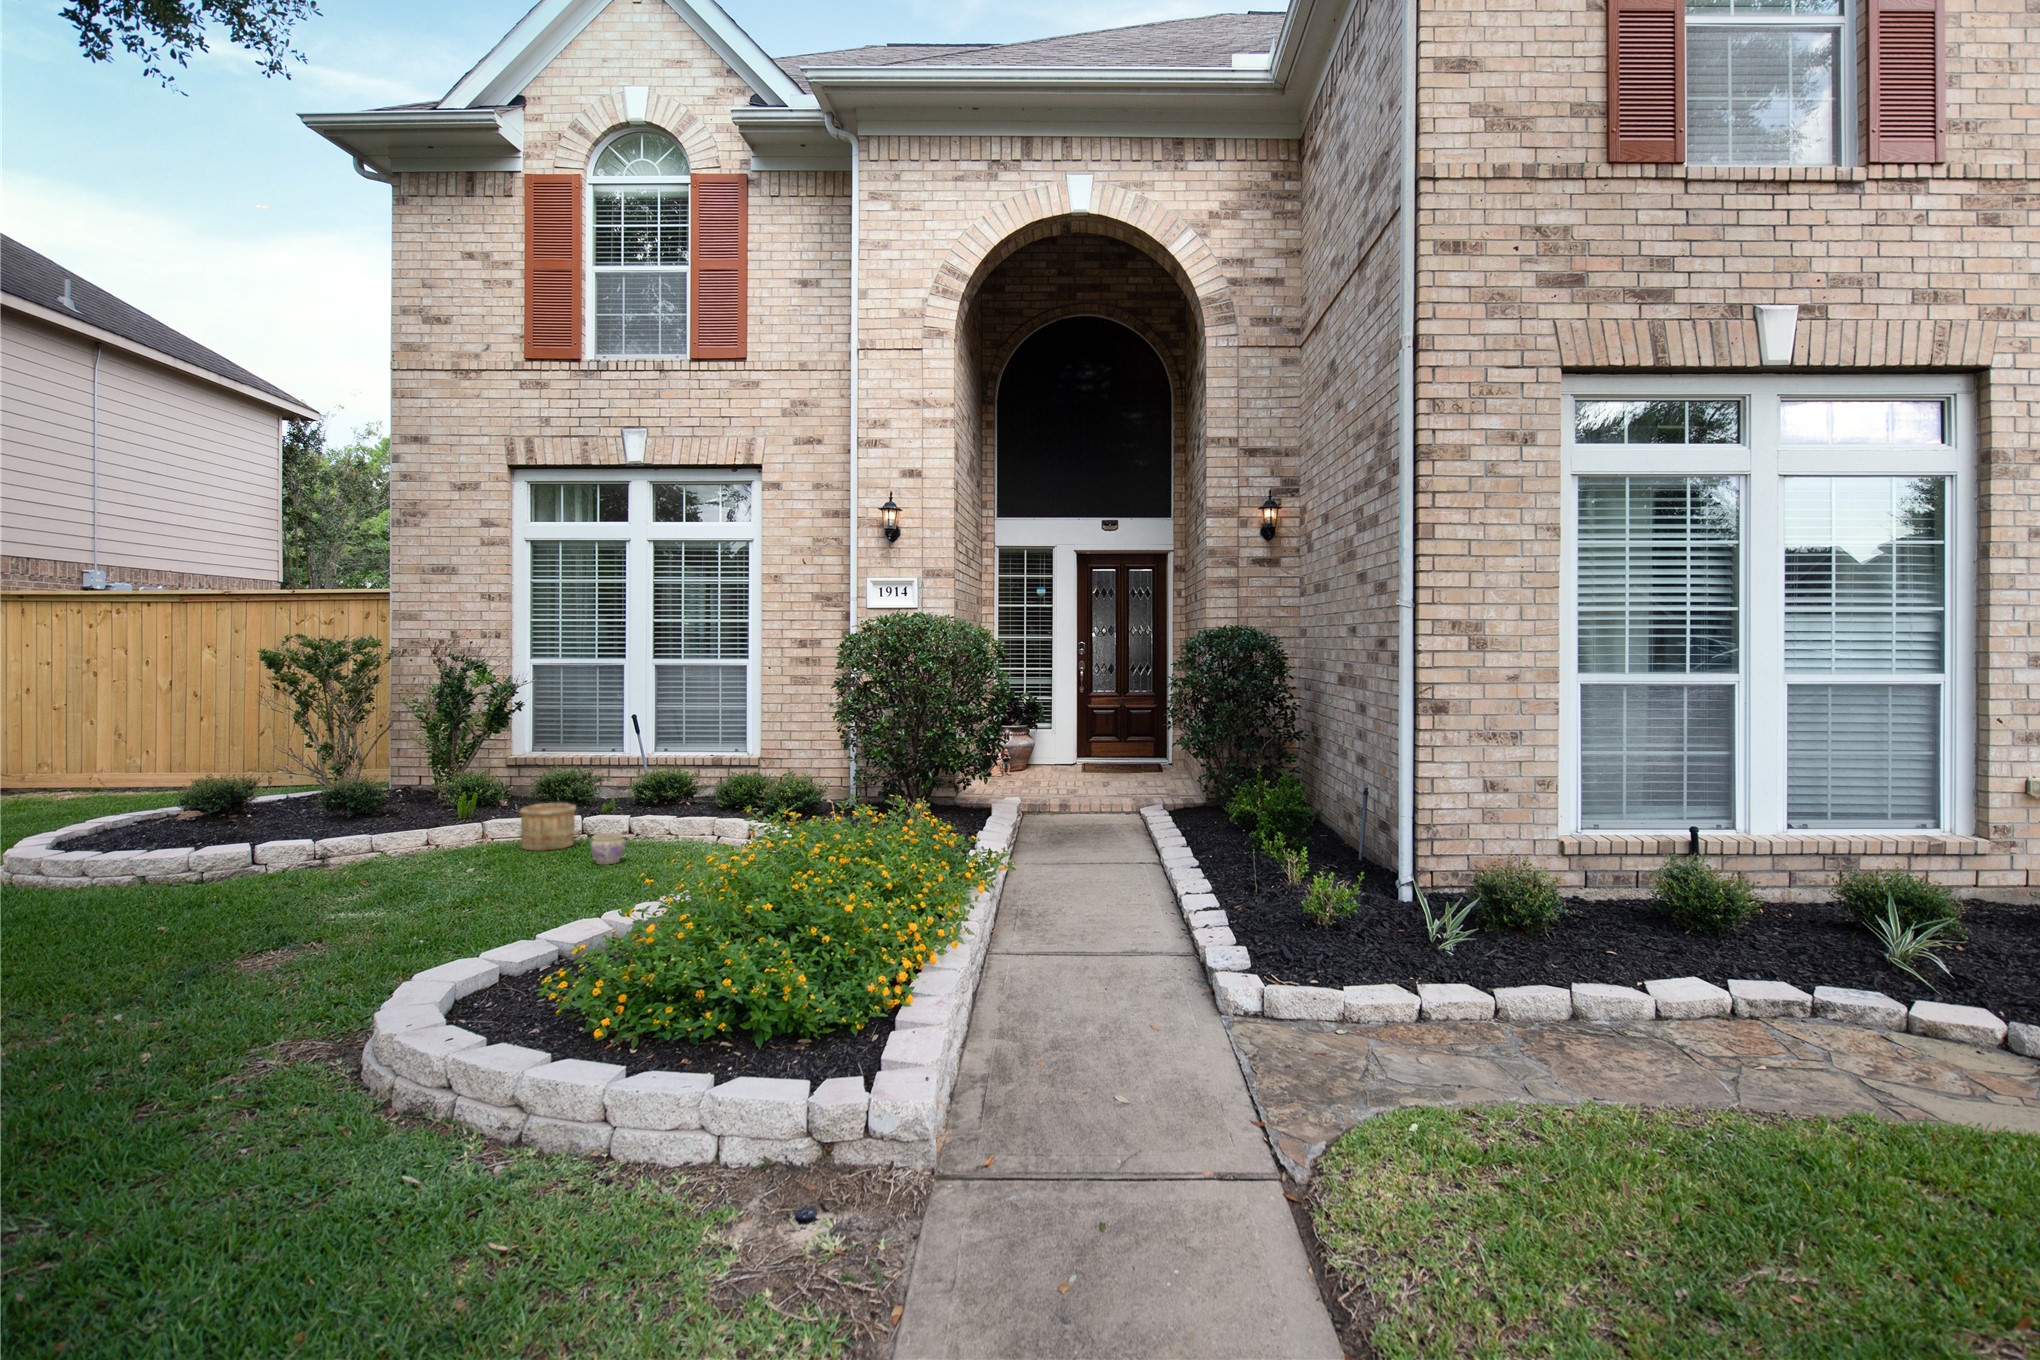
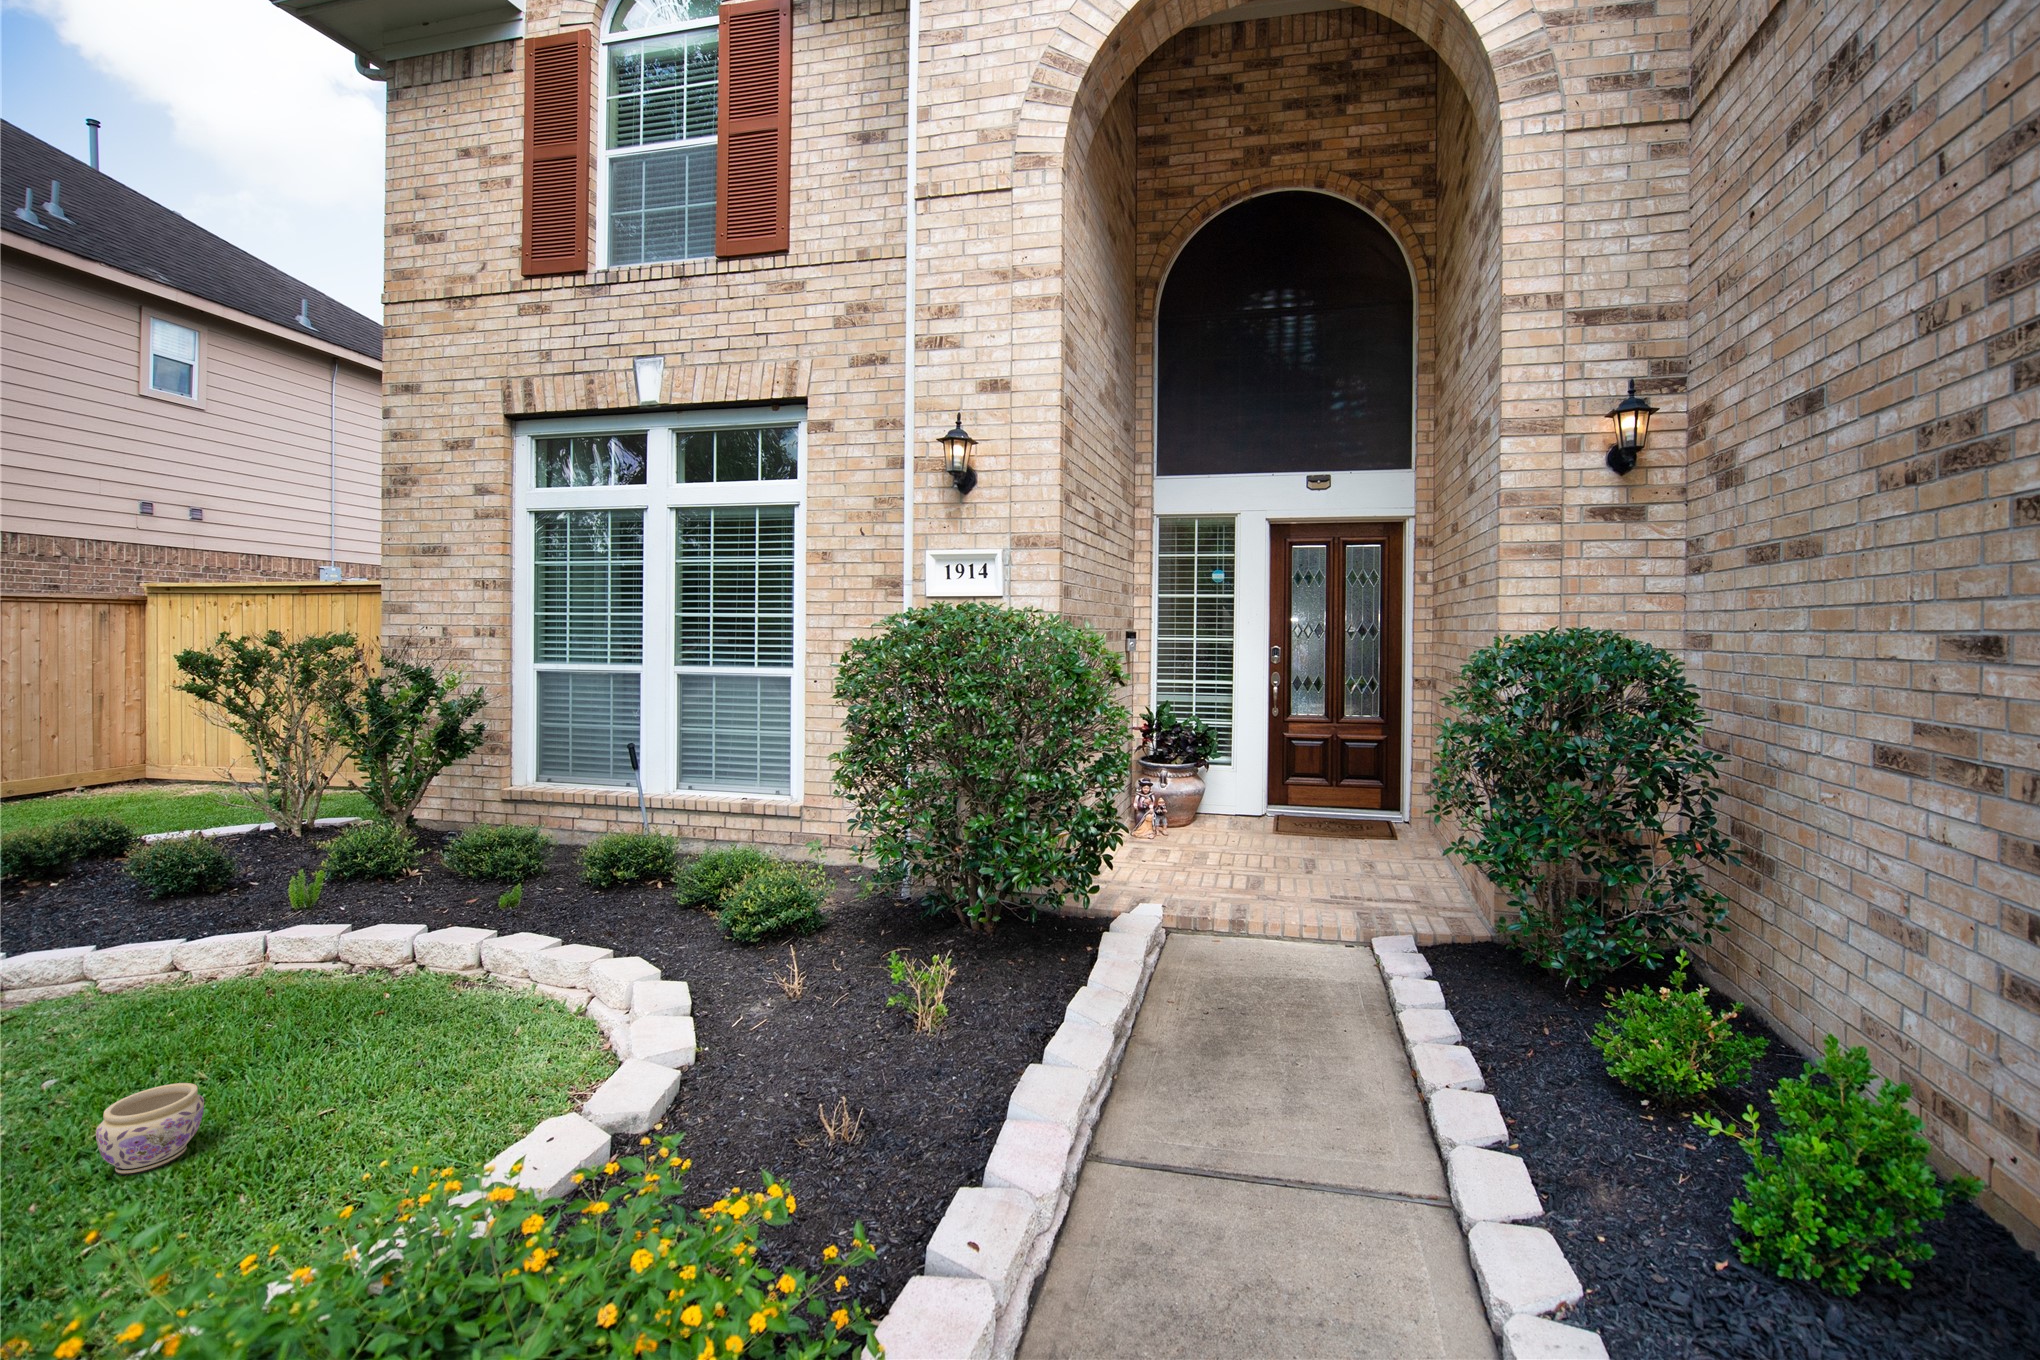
wooden bucket: present [520,803,576,851] -> none [162,947,296,1060]

